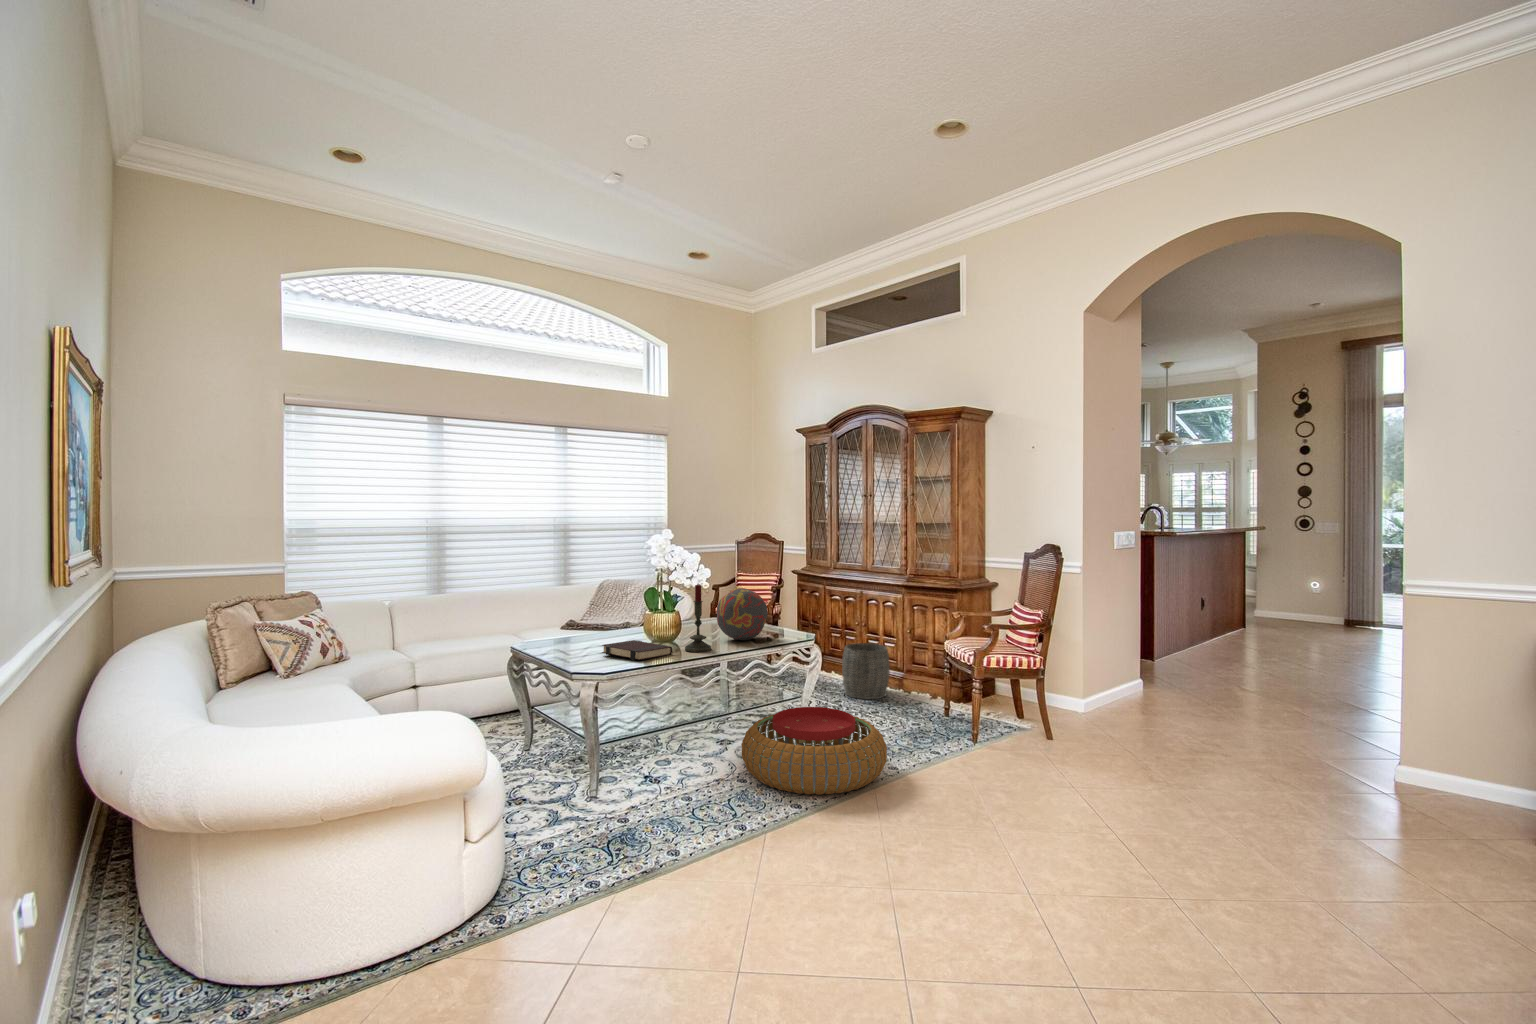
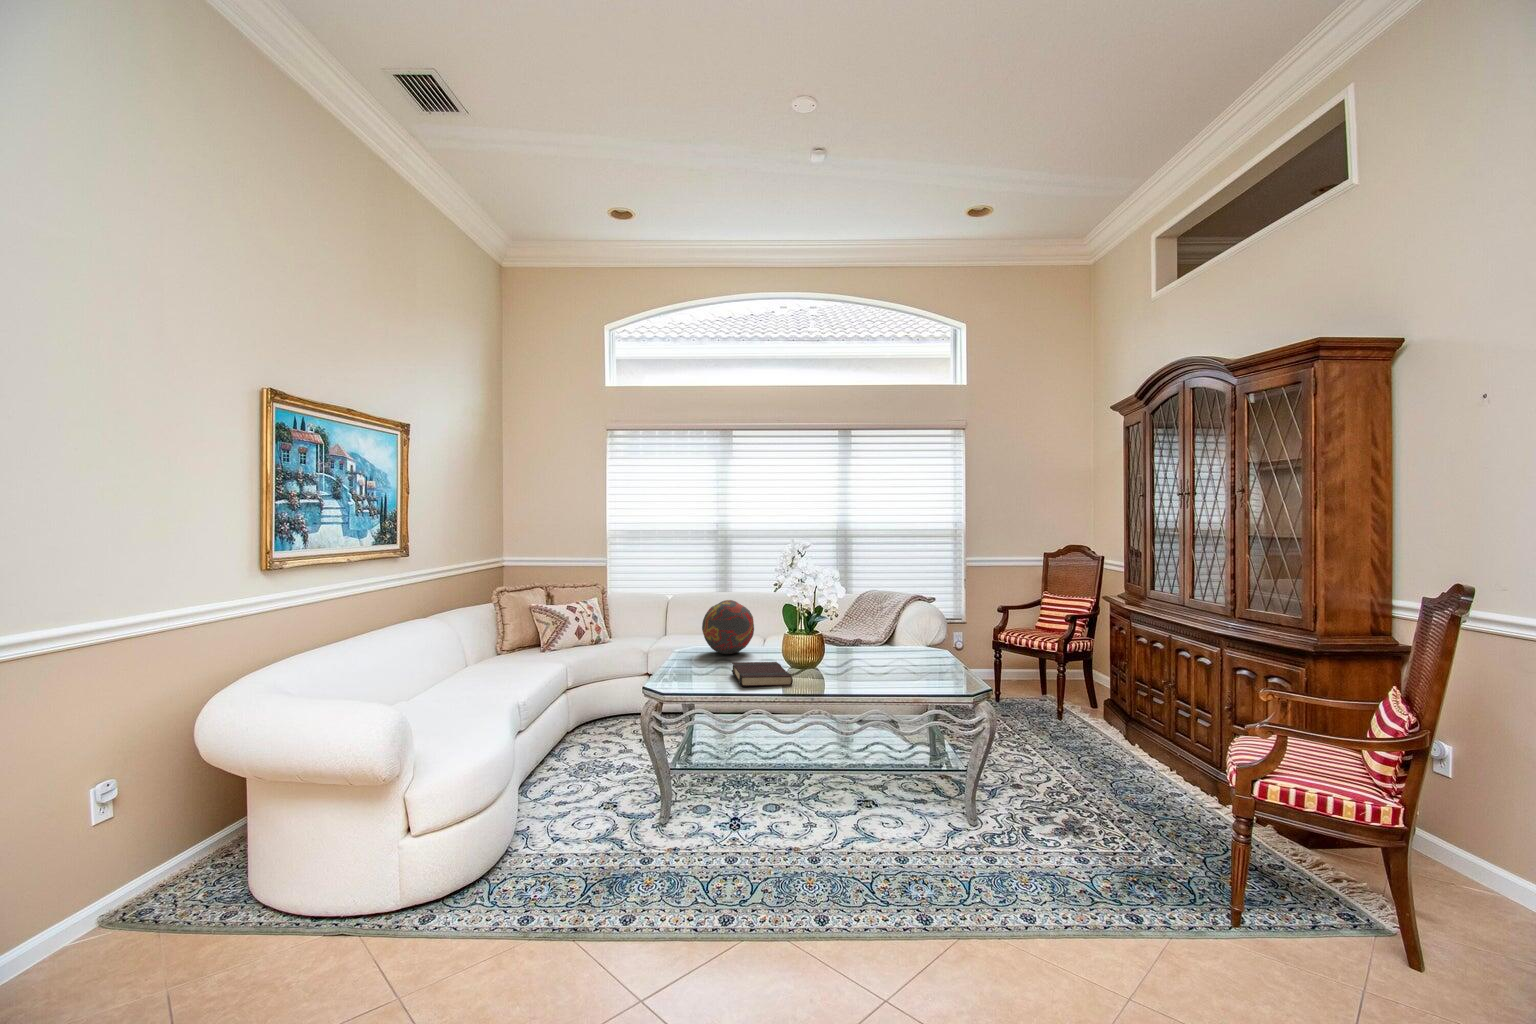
candle: present [685,585,711,652] -> none [813,604,845,689]
decorative orb: present [717,588,768,640] -> present [702,600,754,654]
woven basket: present [842,643,890,699] -> none [1112,710,1192,801]
pouf: present [741,707,887,795] -> none [819,785,1029,935]

